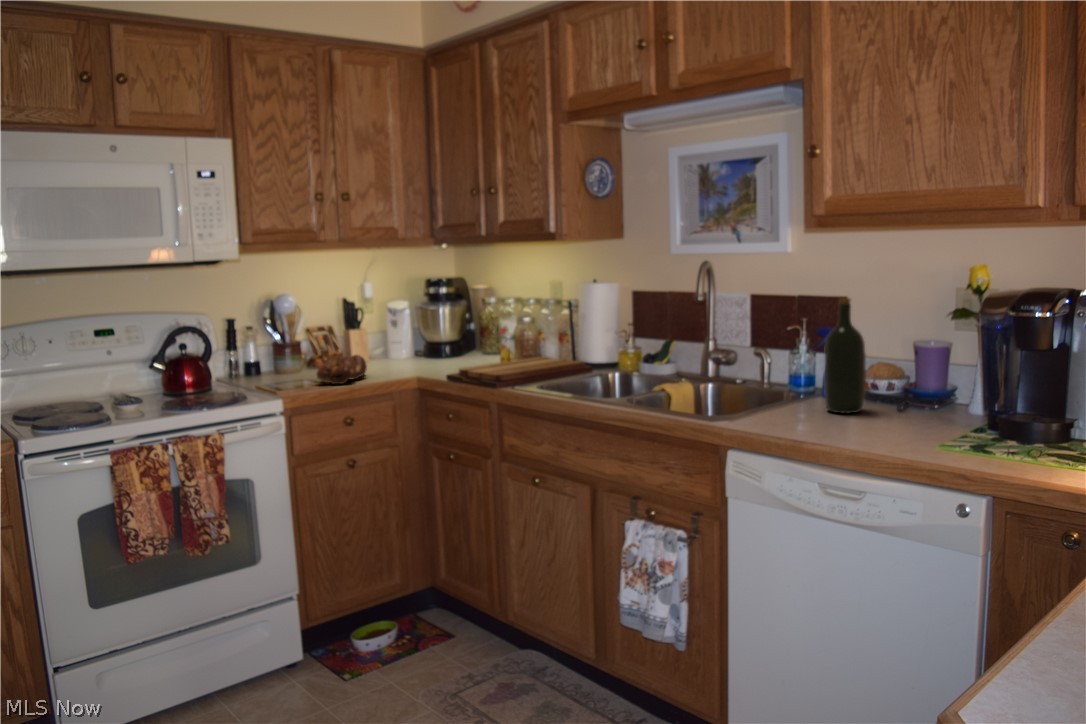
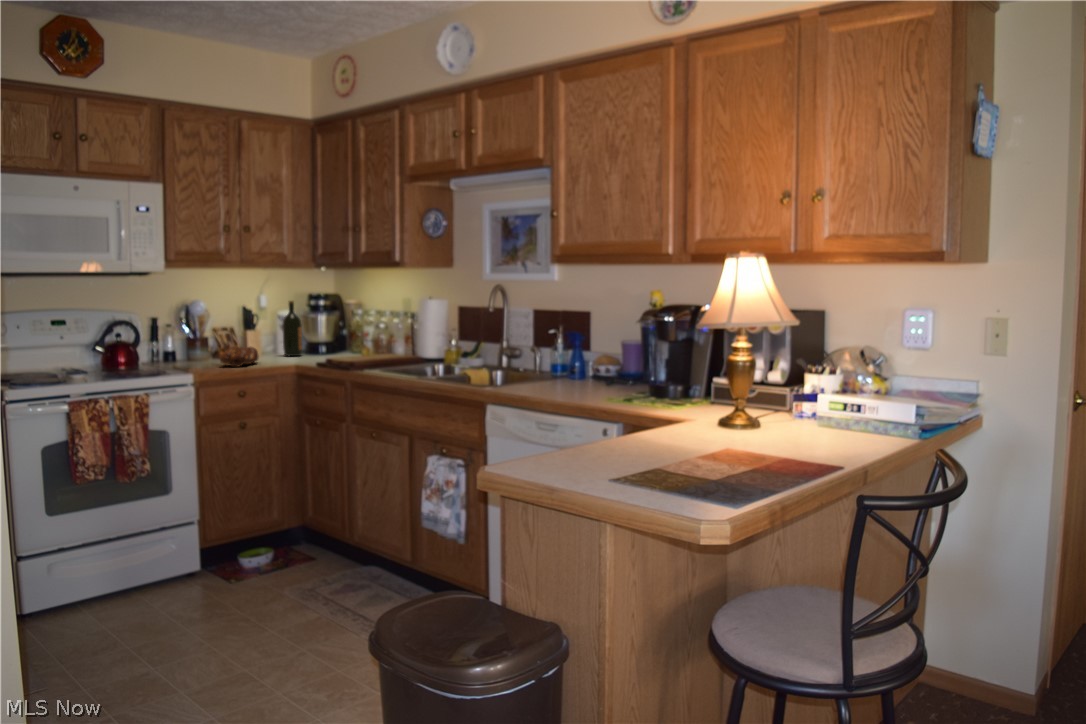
wine bottle: present [825,298,866,413] -> present [283,301,302,356]

